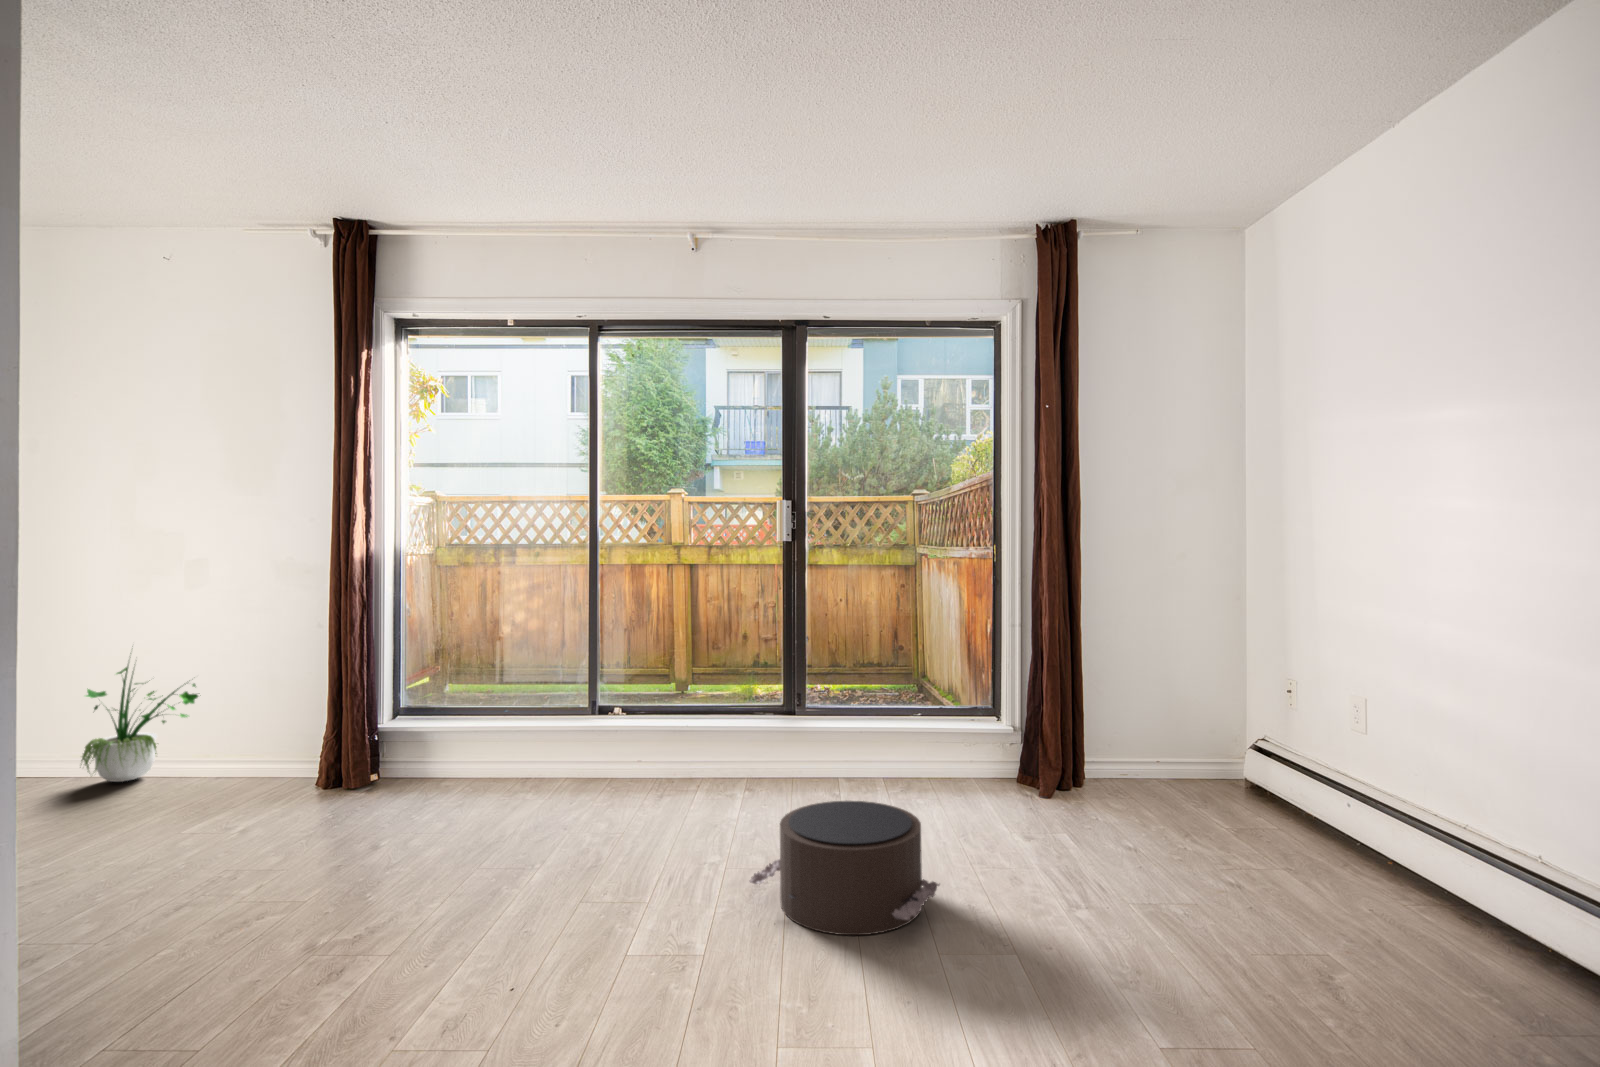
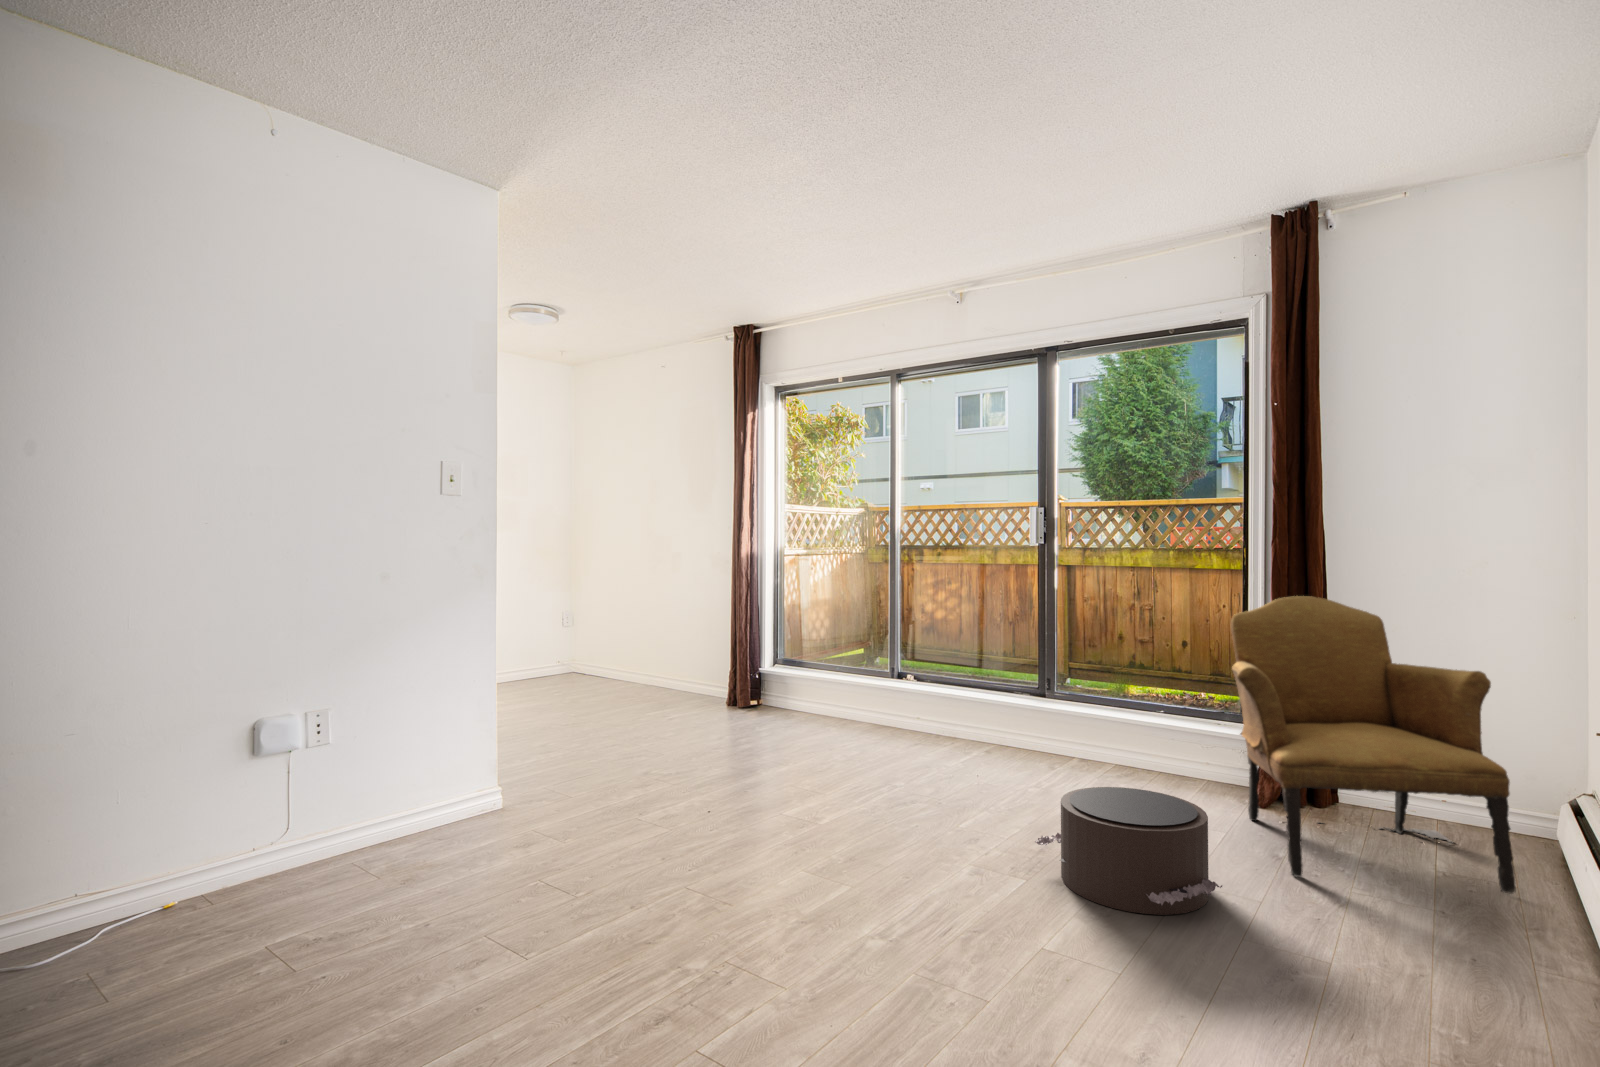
armchair: none [870,589,1102,855] -> present [1231,596,1516,894]
potted plant: present [81,665,198,782] -> none [657,607,723,700]

